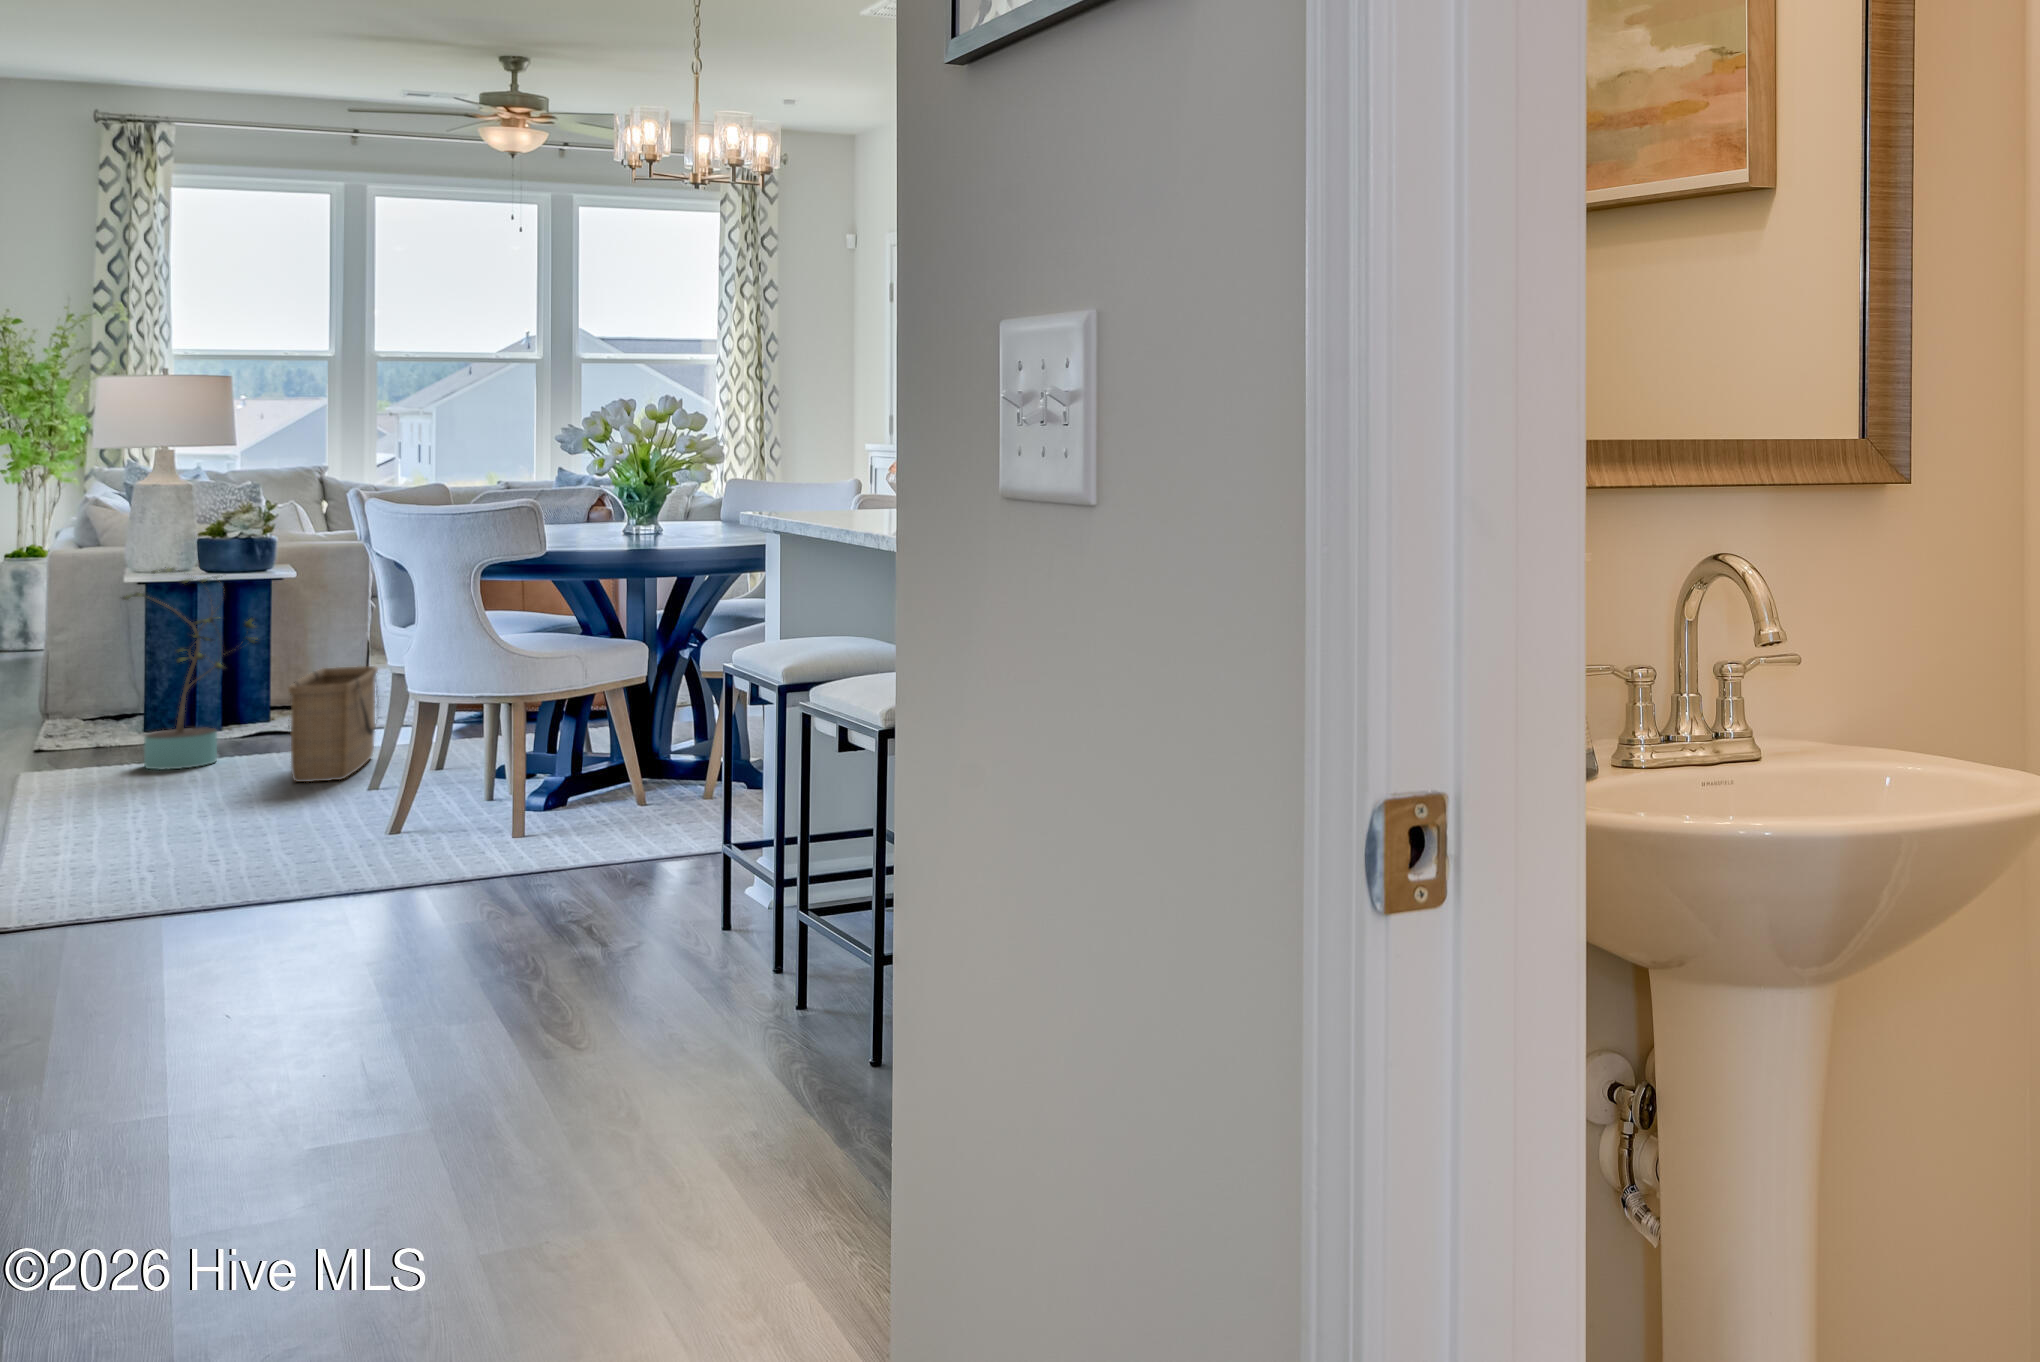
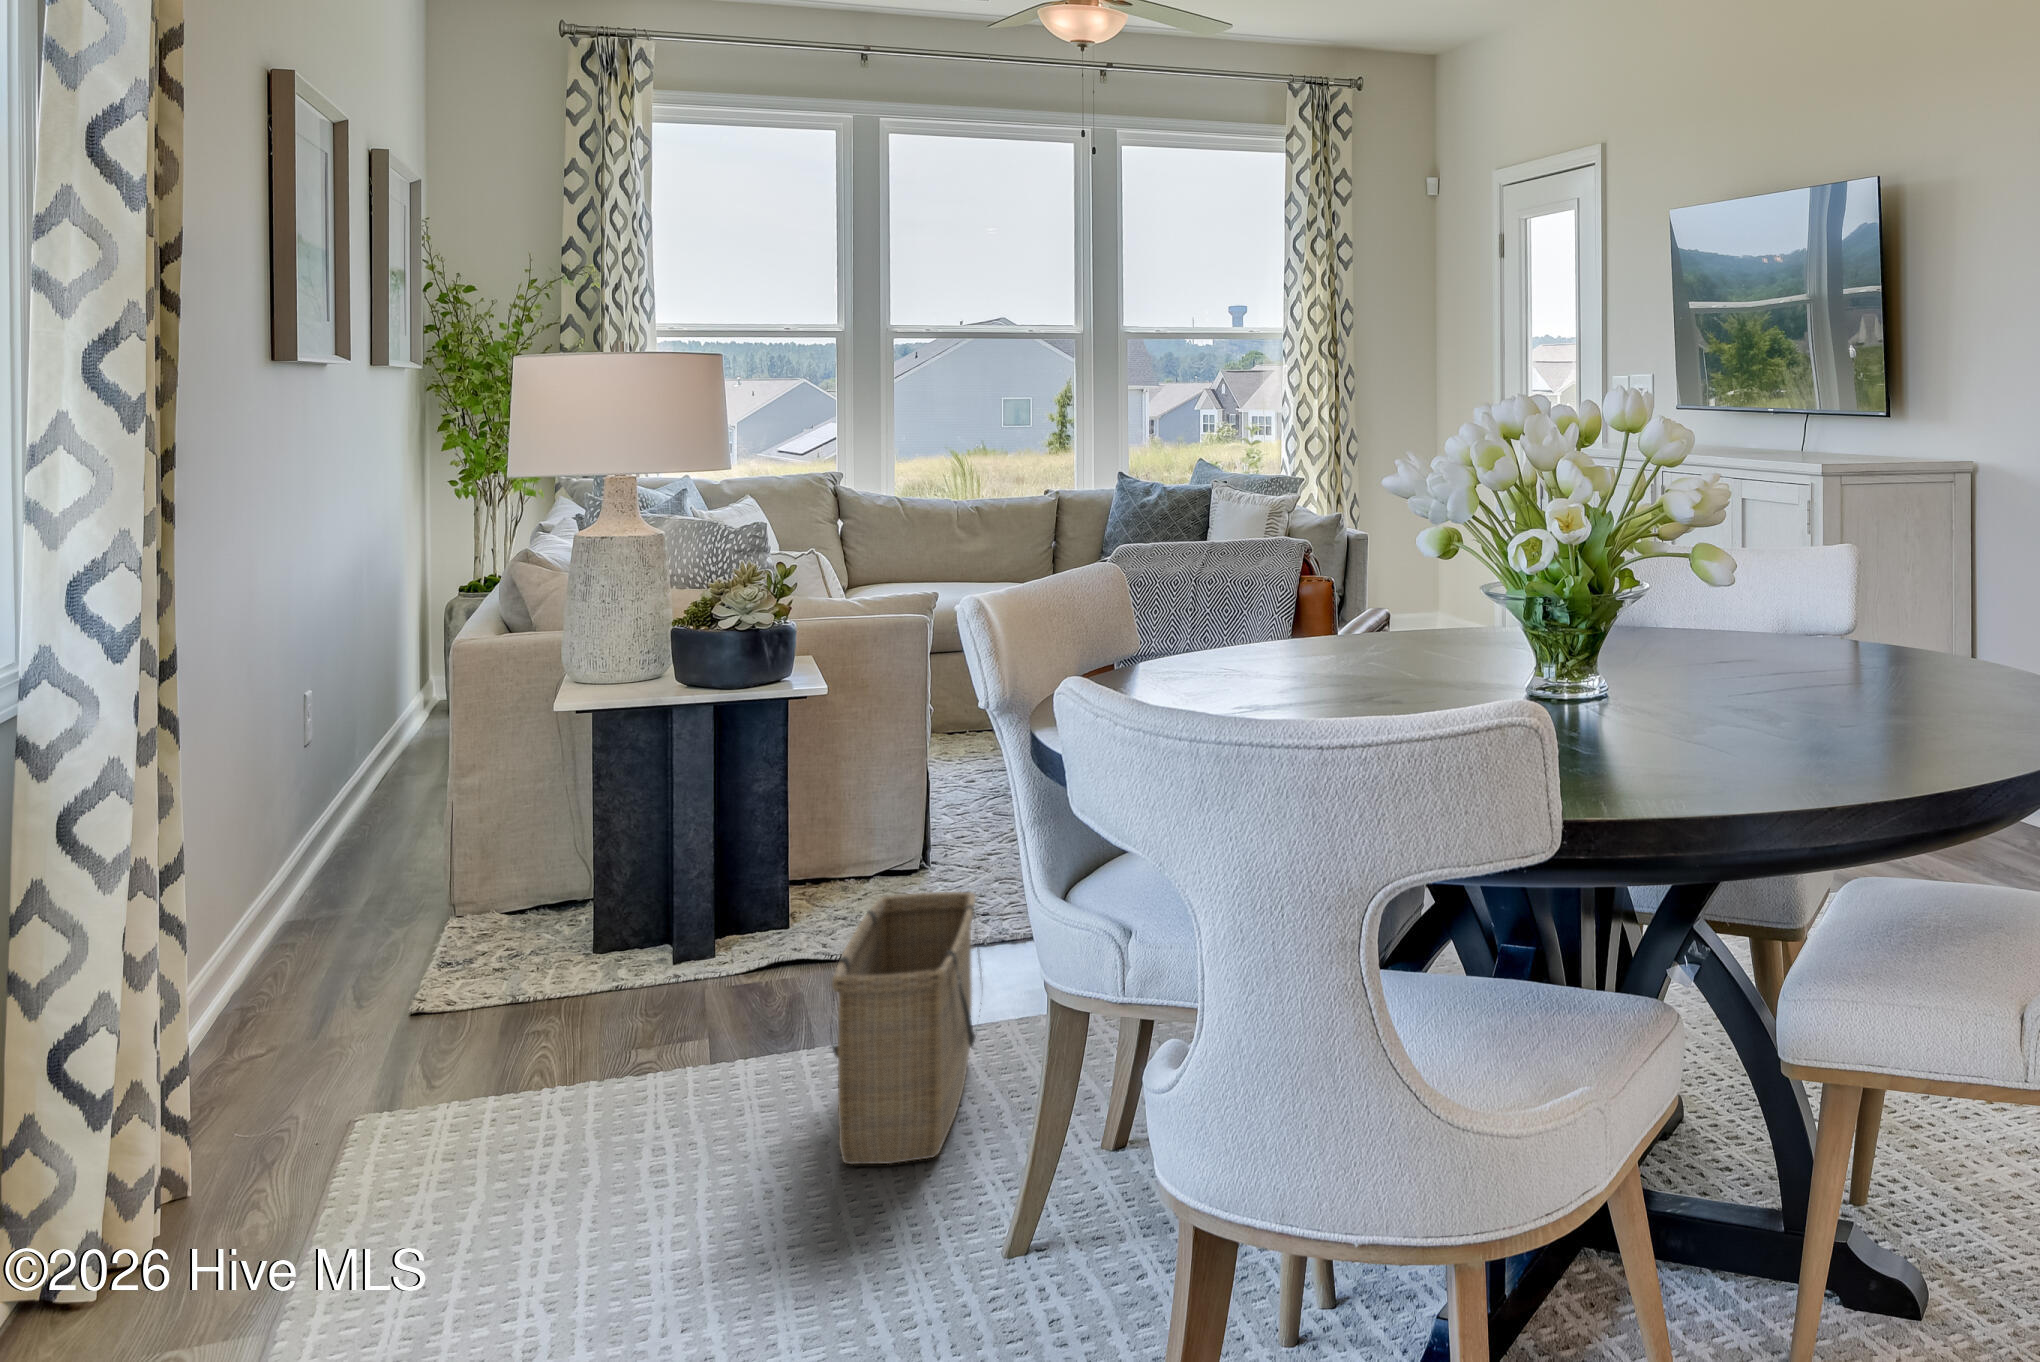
potted plant: present [123,567,257,769] -> none [534,704,776,1089]

